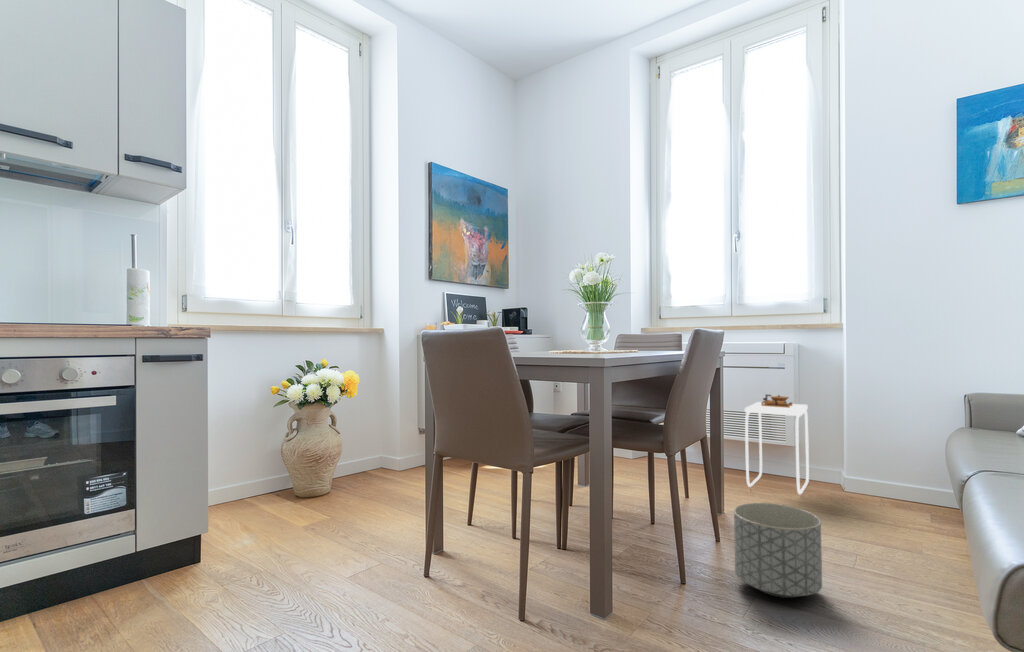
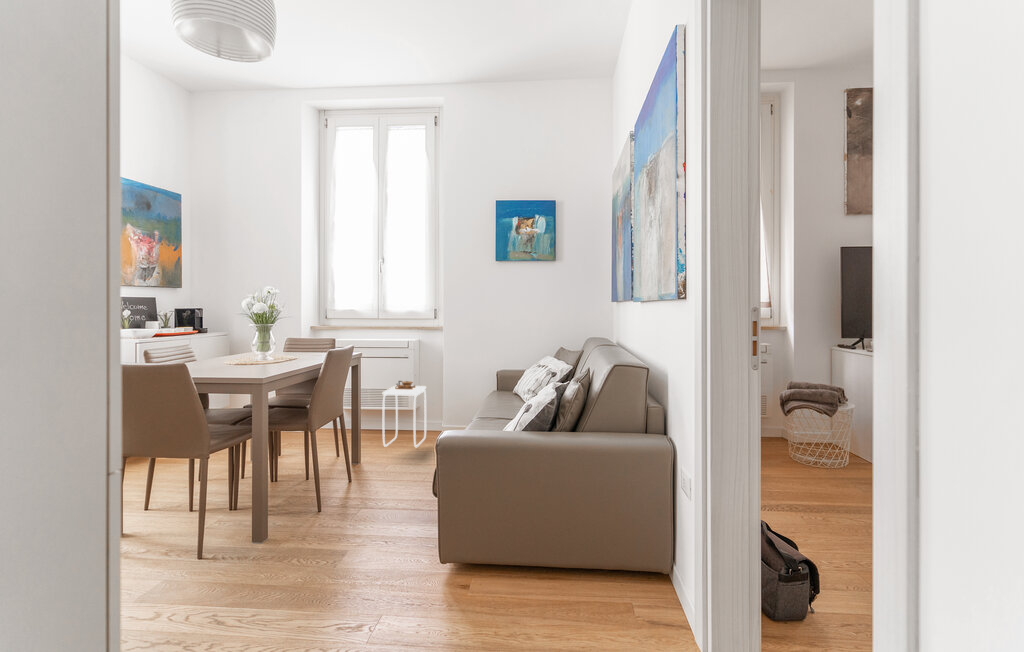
planter: present [734,503,822,598] -> none [352,456,400,510]

